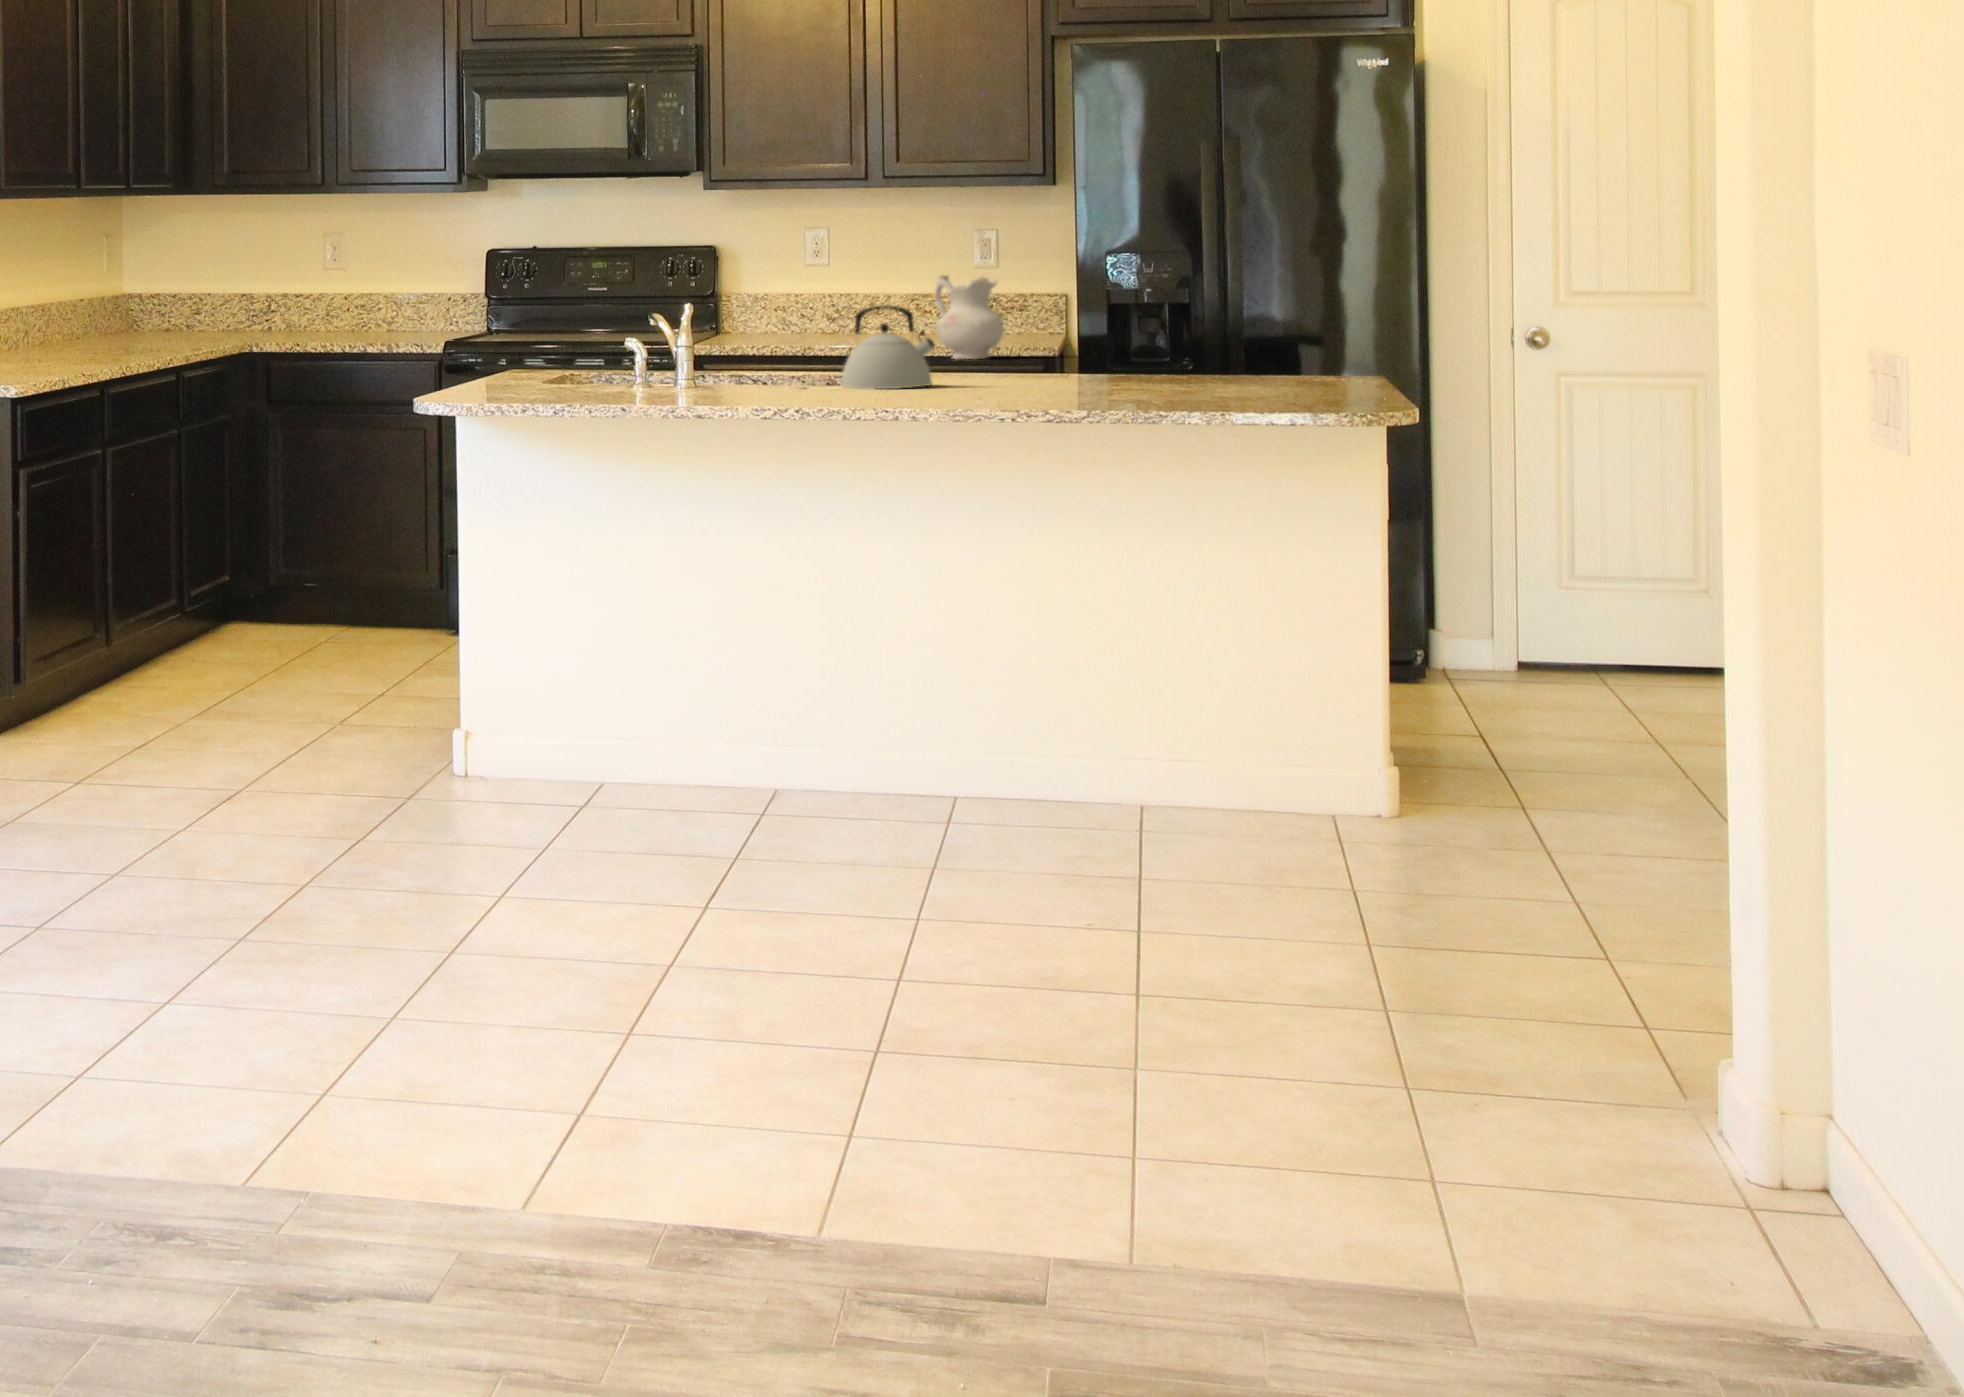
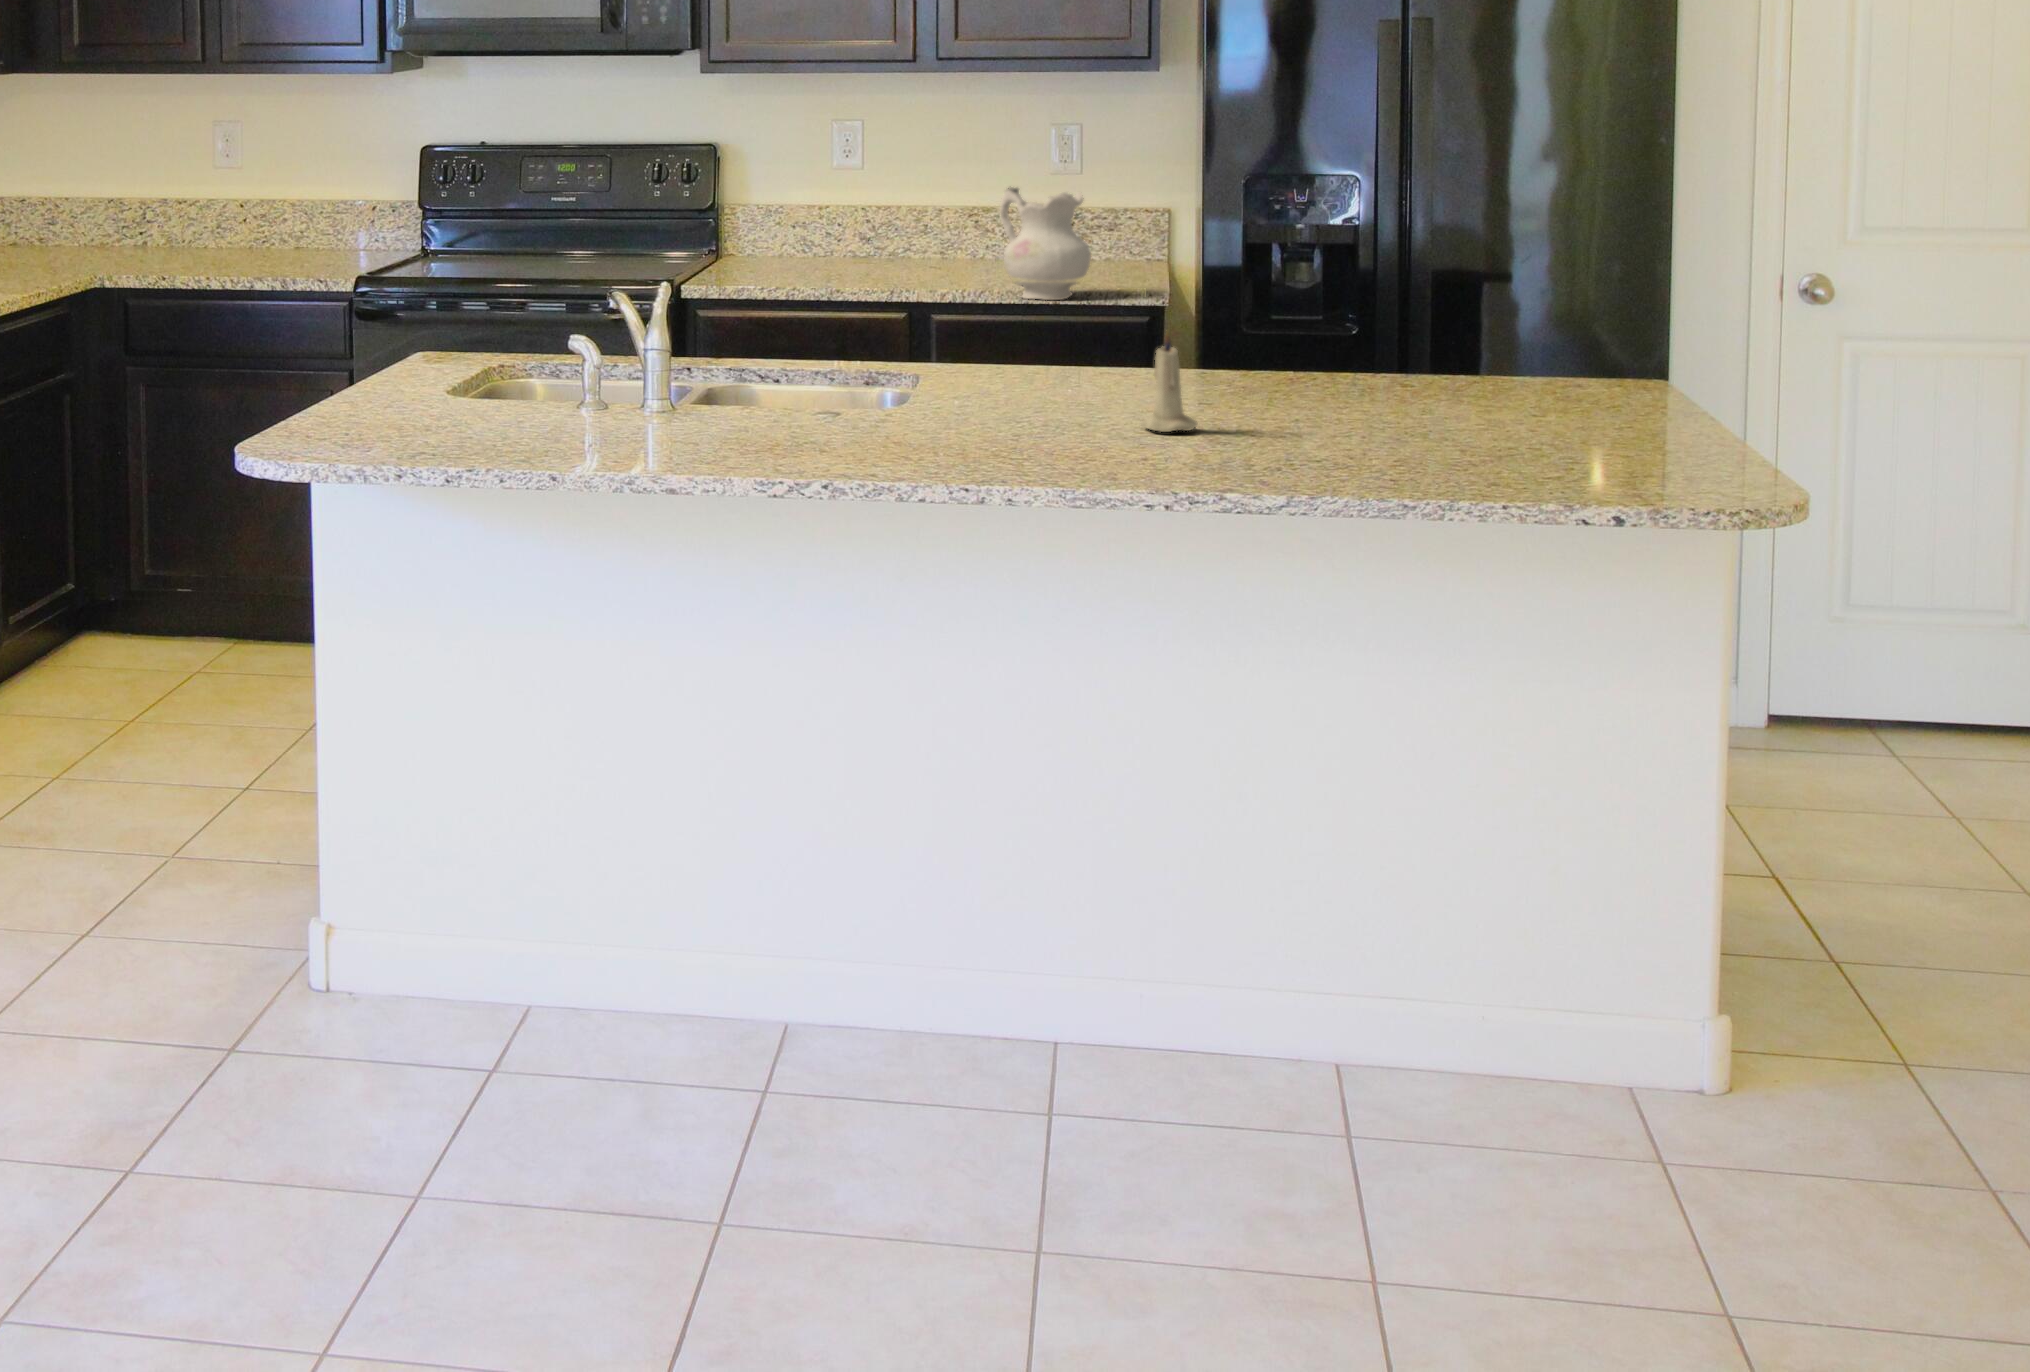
kettle: present [841,305,935,389] -> none [888,281,1025,407]
candle: none [1009,324,1047,393] -> present [1142,331,1197,432]

